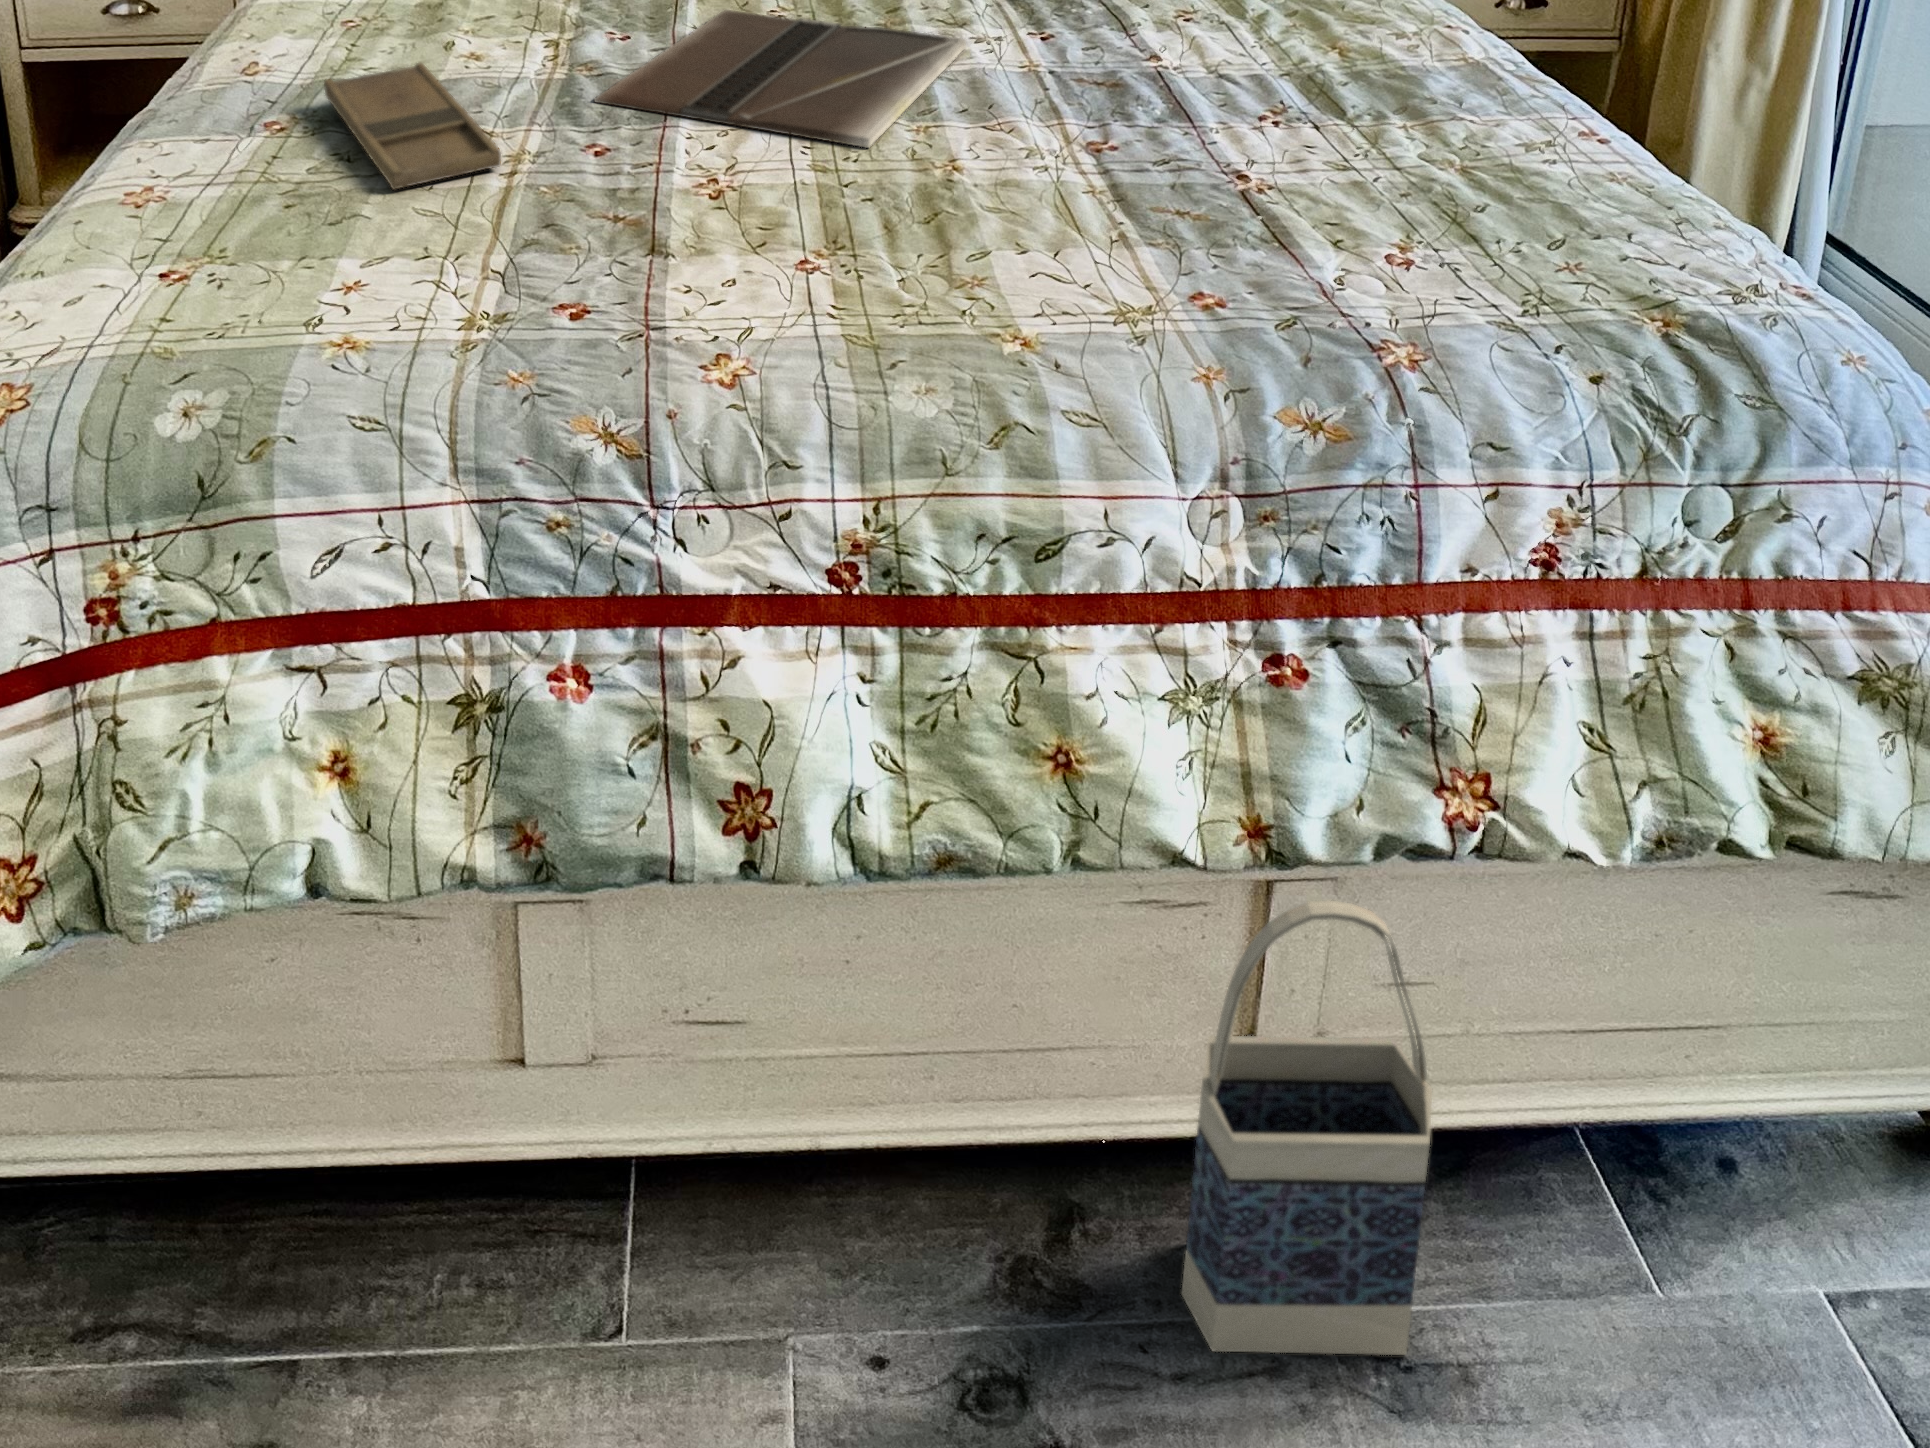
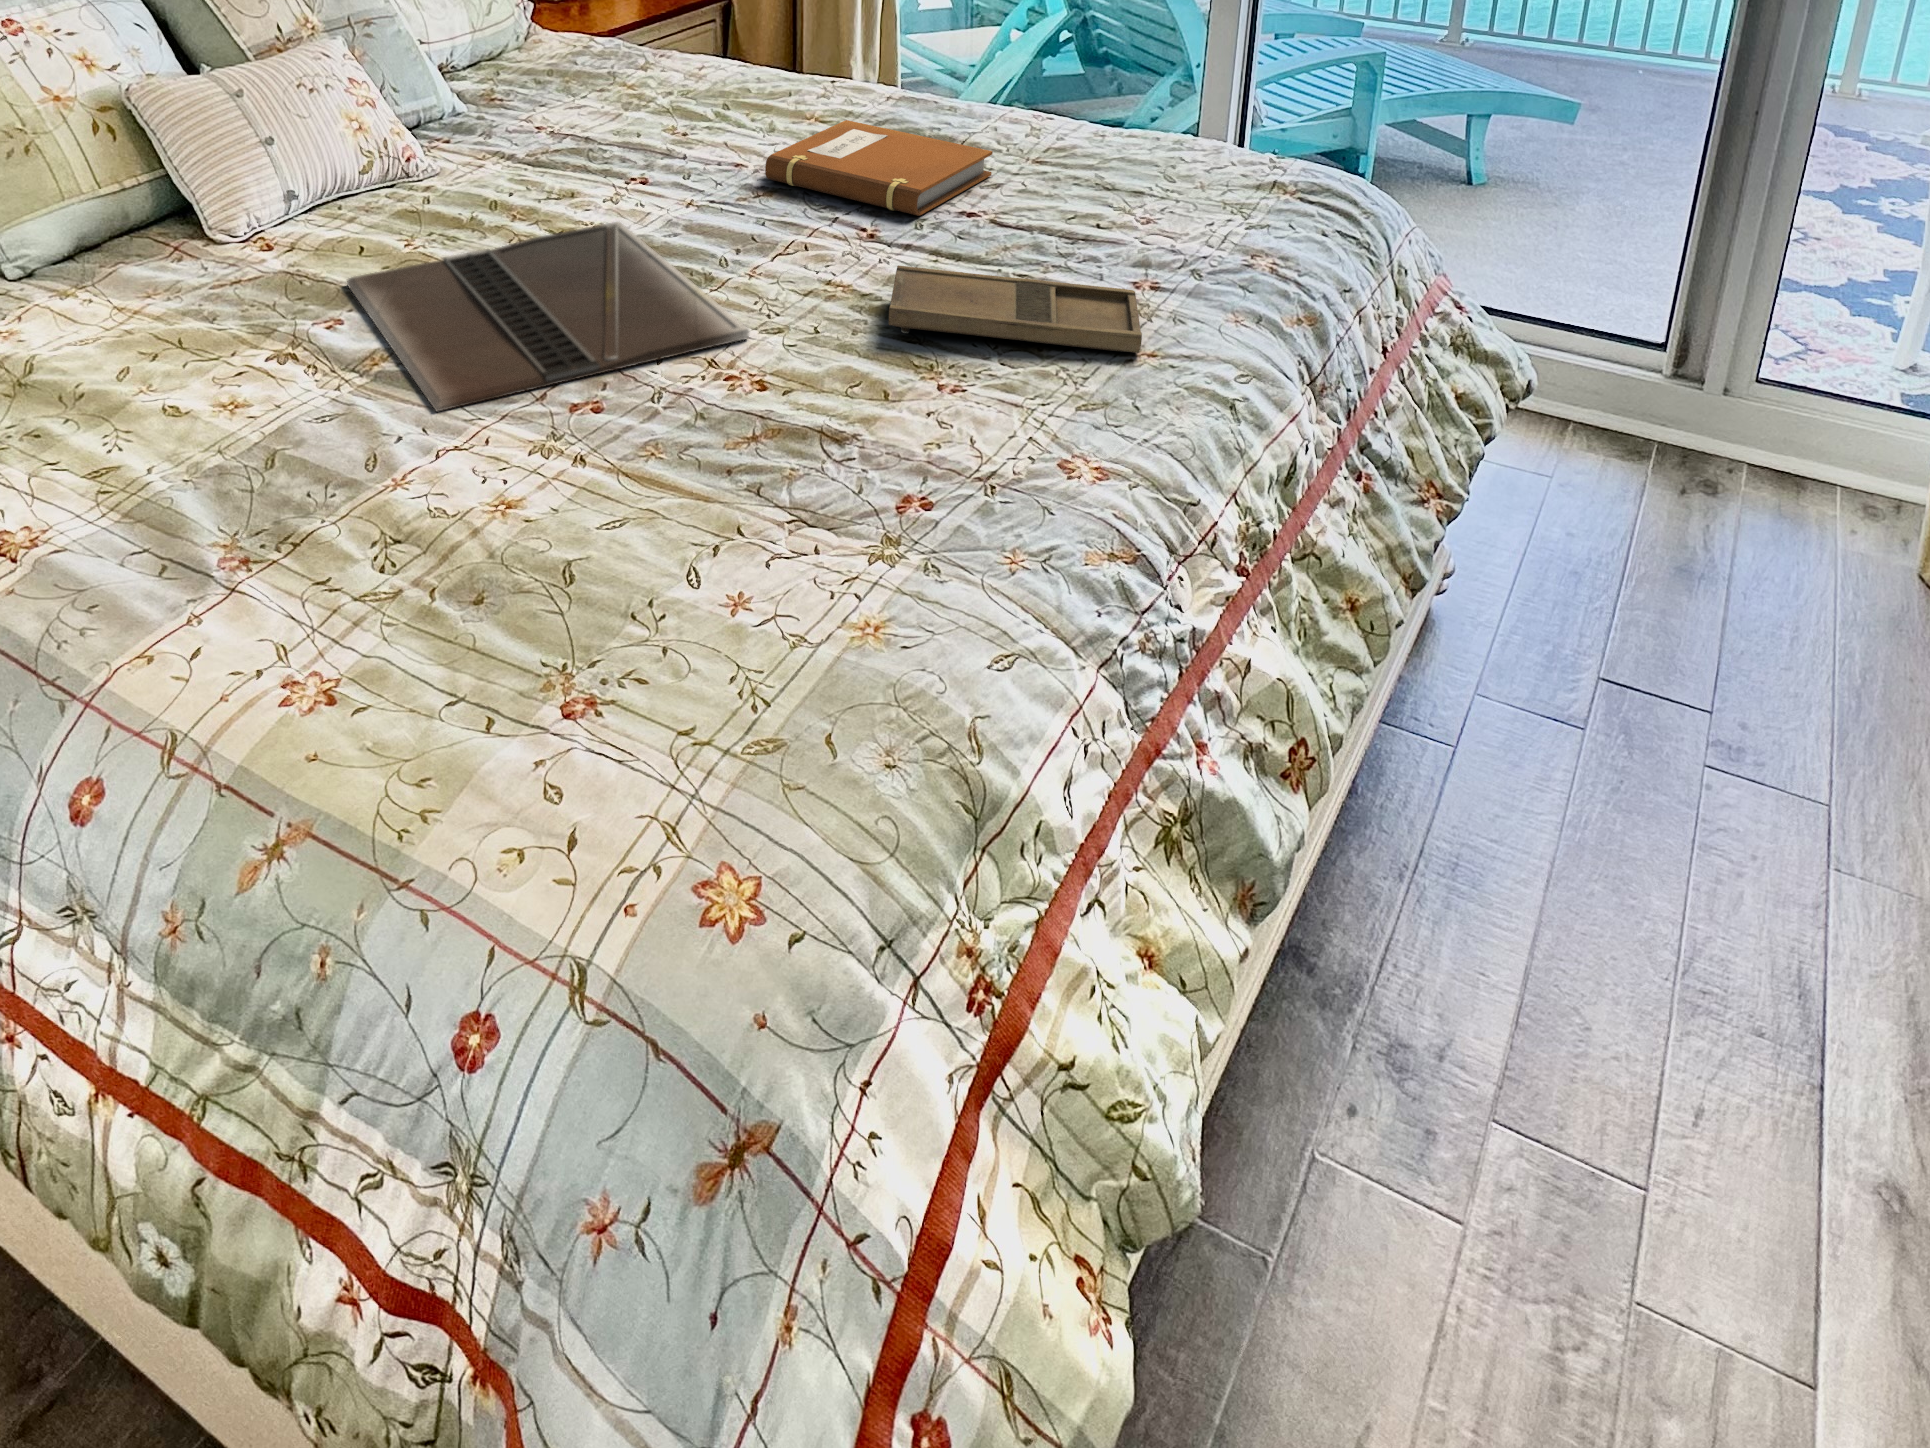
notebook: none [1169,29,1406,129] -> present [765,120,993,216]
tray: present [324,63,501,189] -> present [889,265,1142,353]
bag: present [1182,900,1432,1355] -> none [1339,684,1493,1051]

